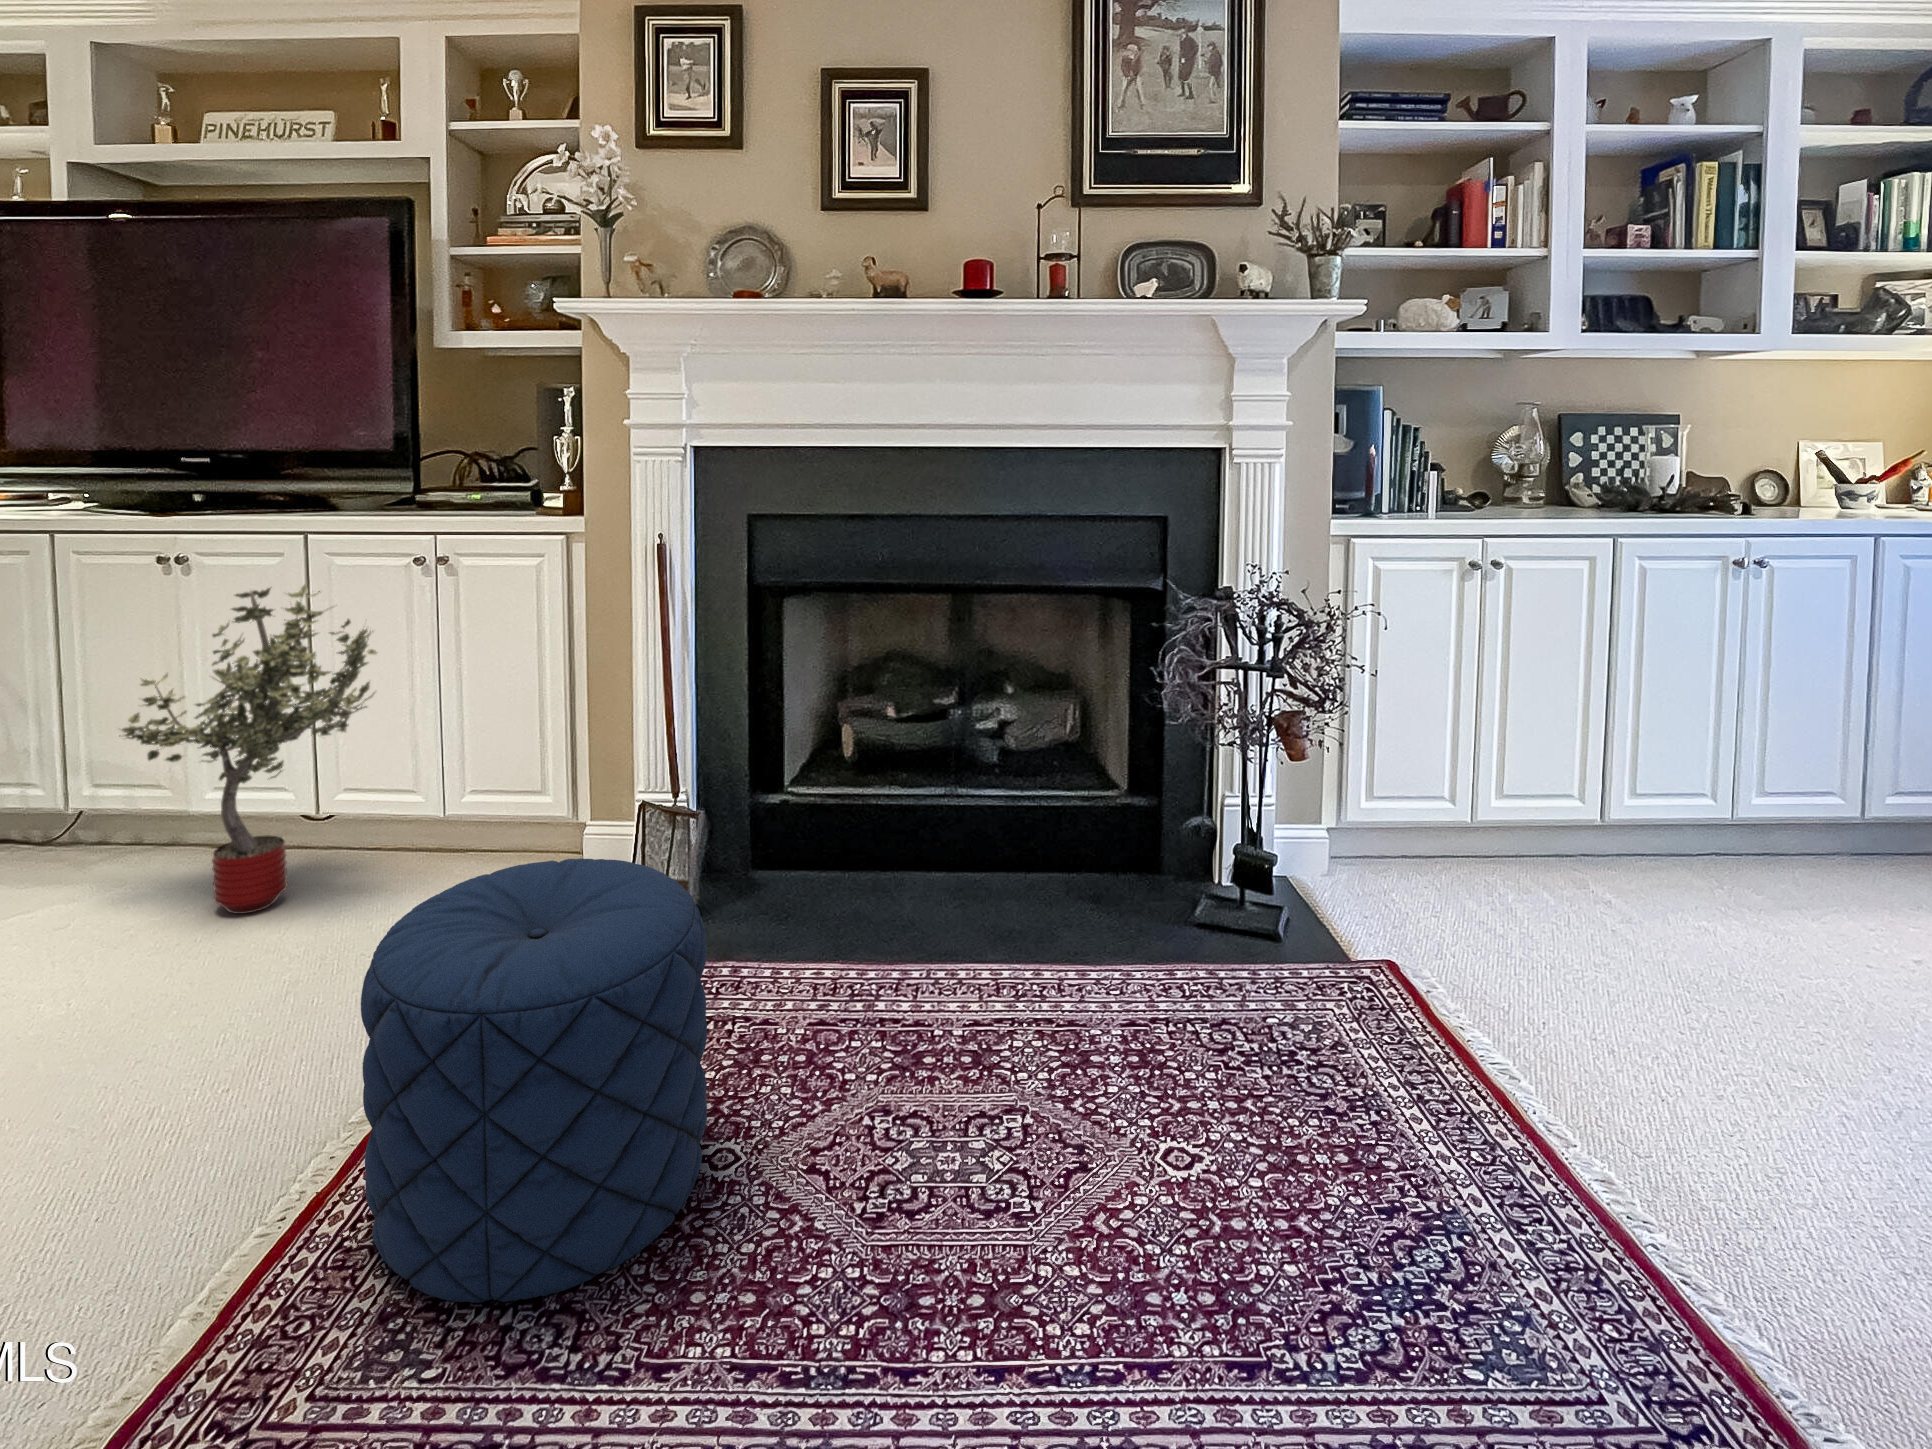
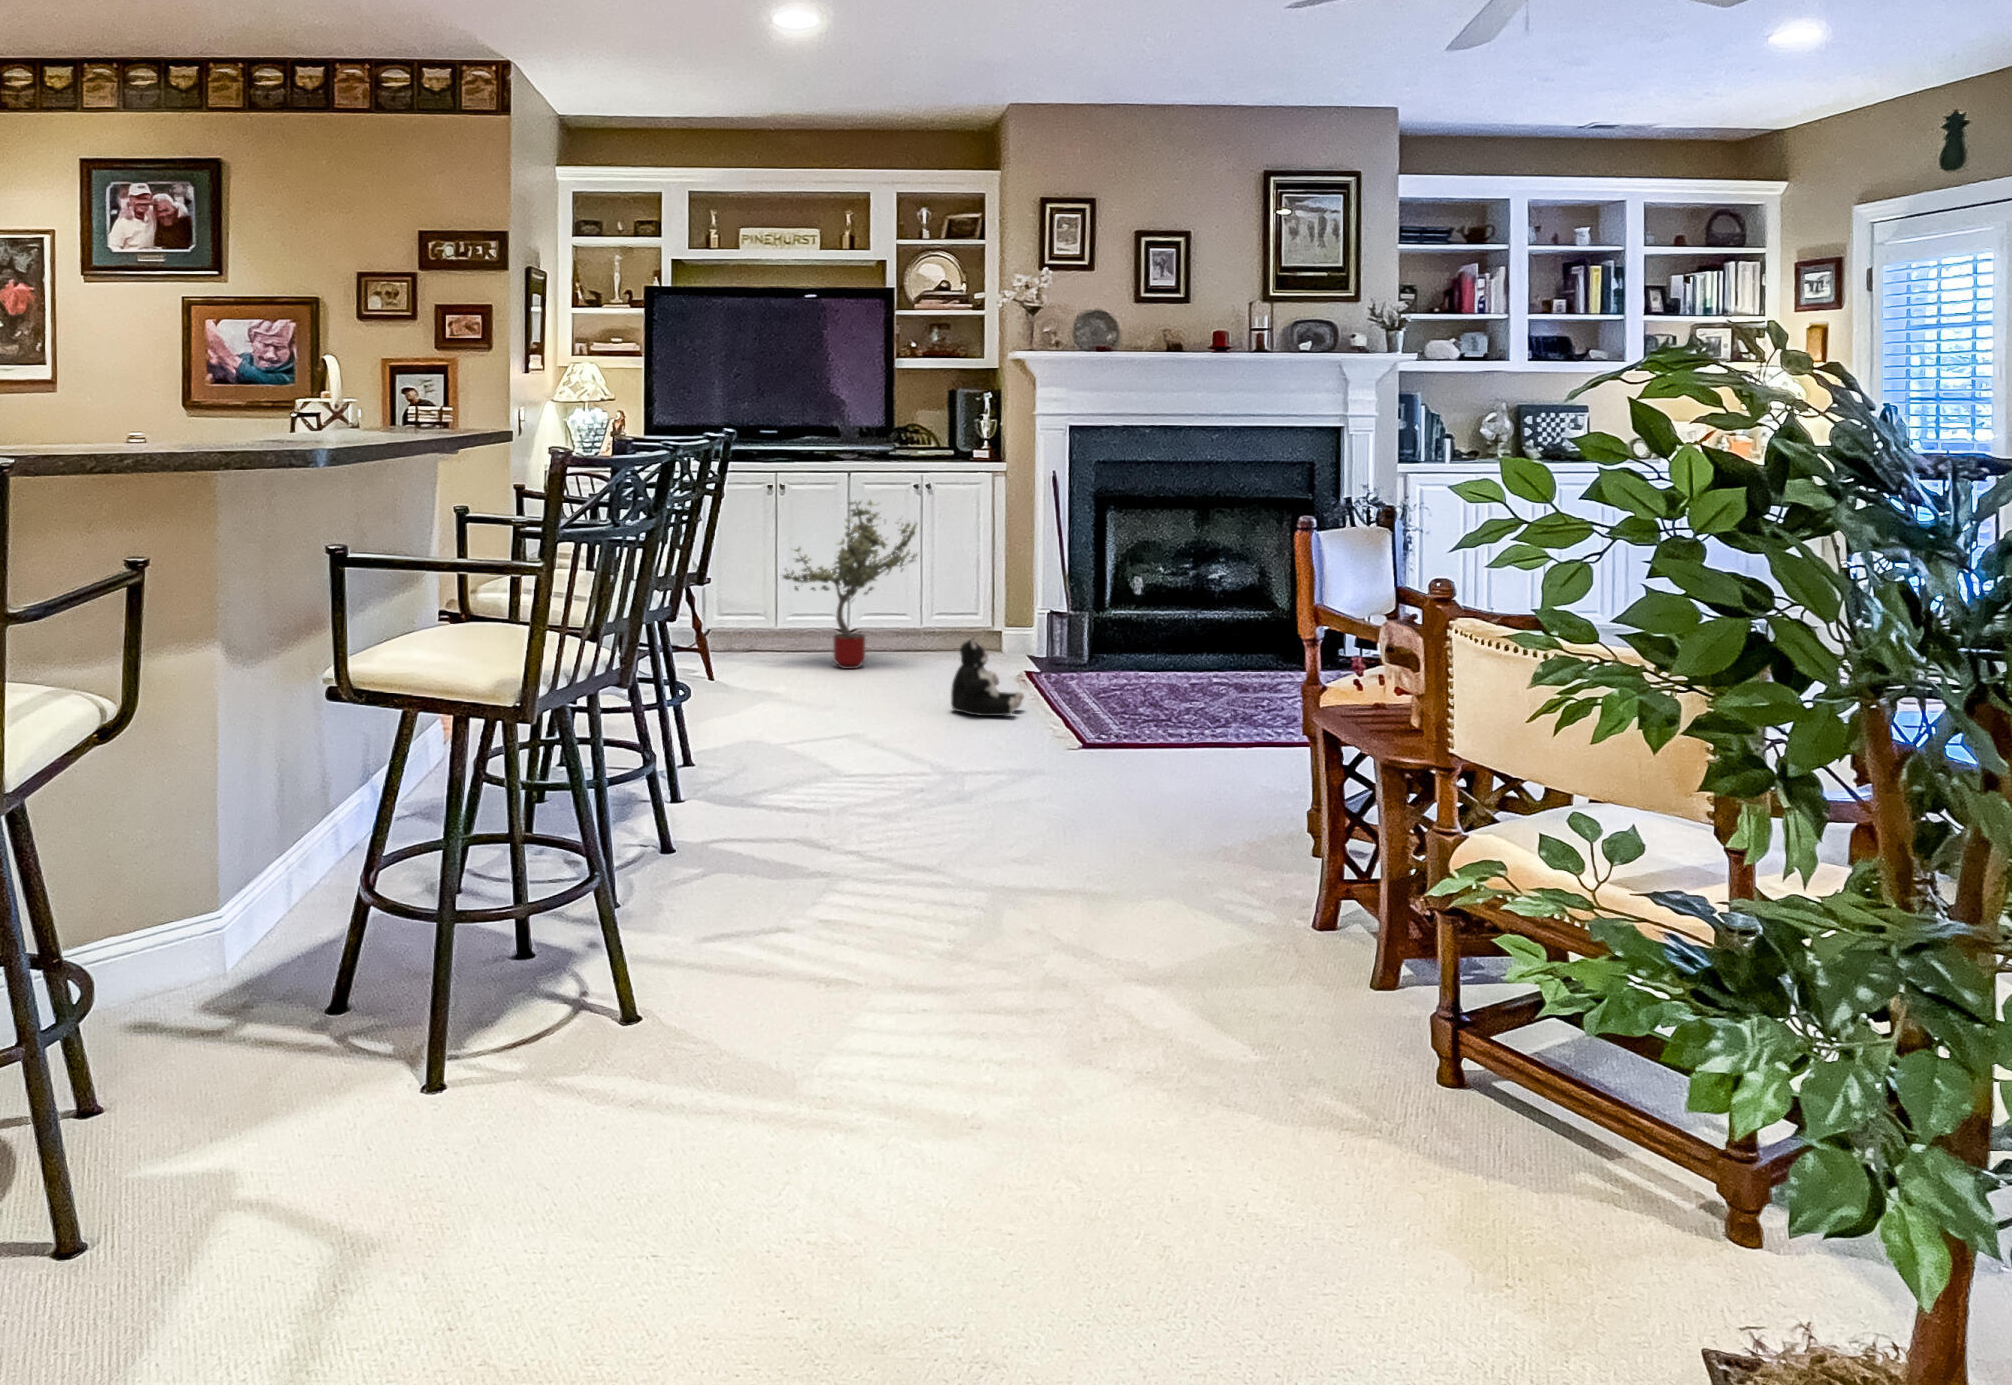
pouf: present [361,858,707,1303] -> none [1071,593,1198,724]
plush toy: none [57,986,278,1227] -> present [951,637,1024,716]

